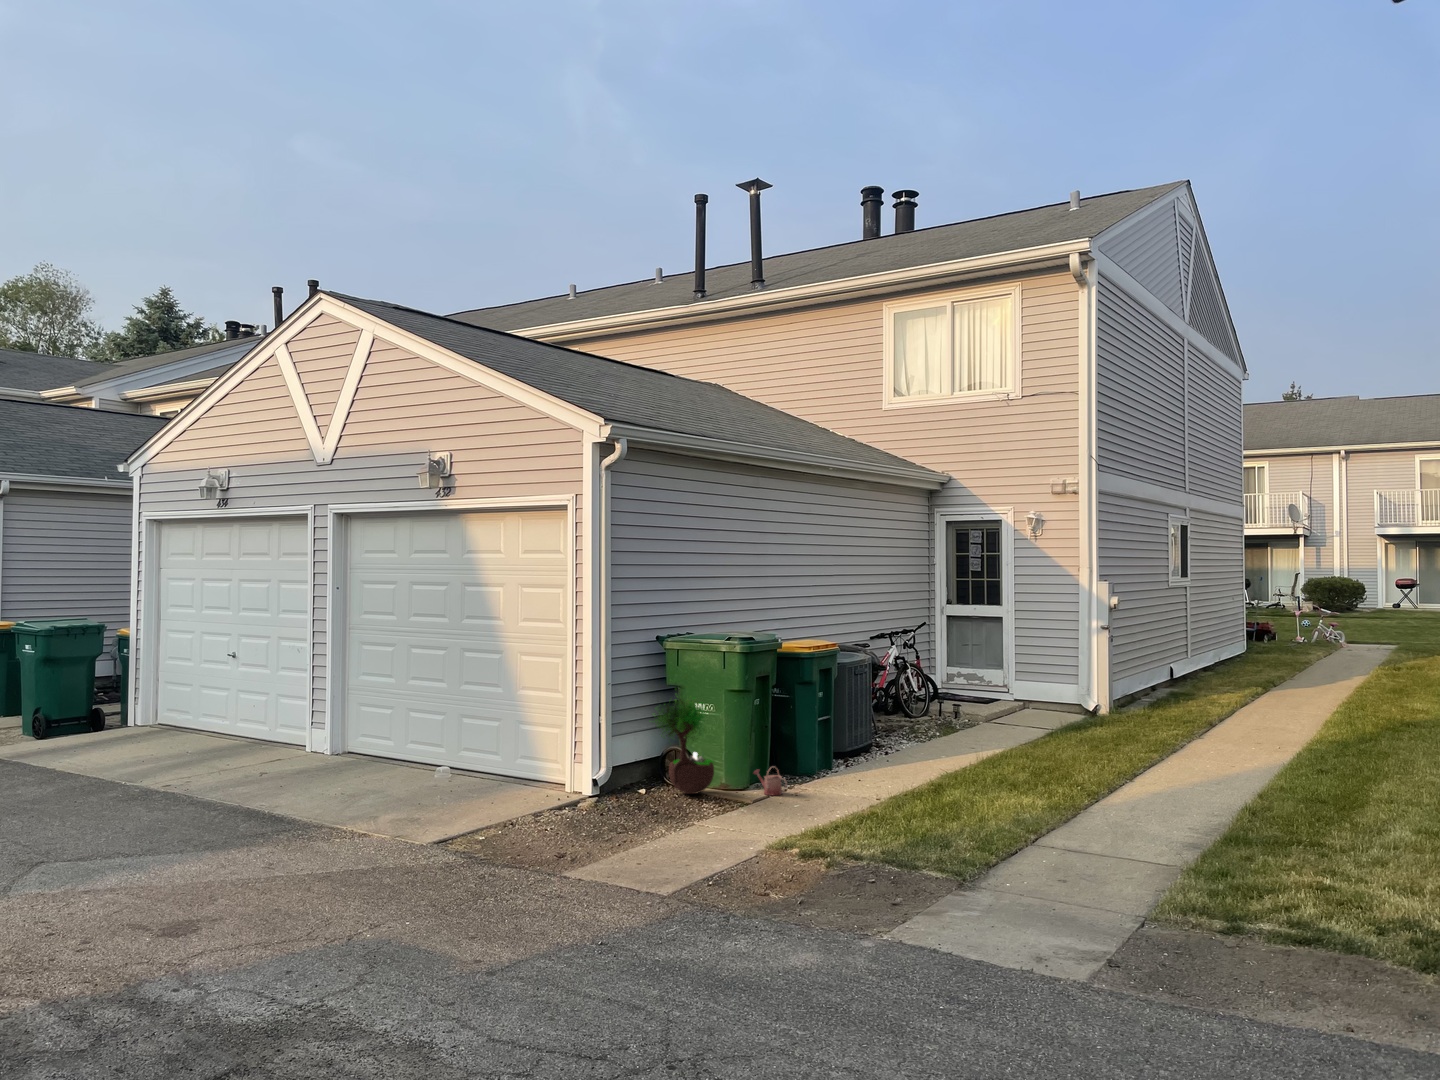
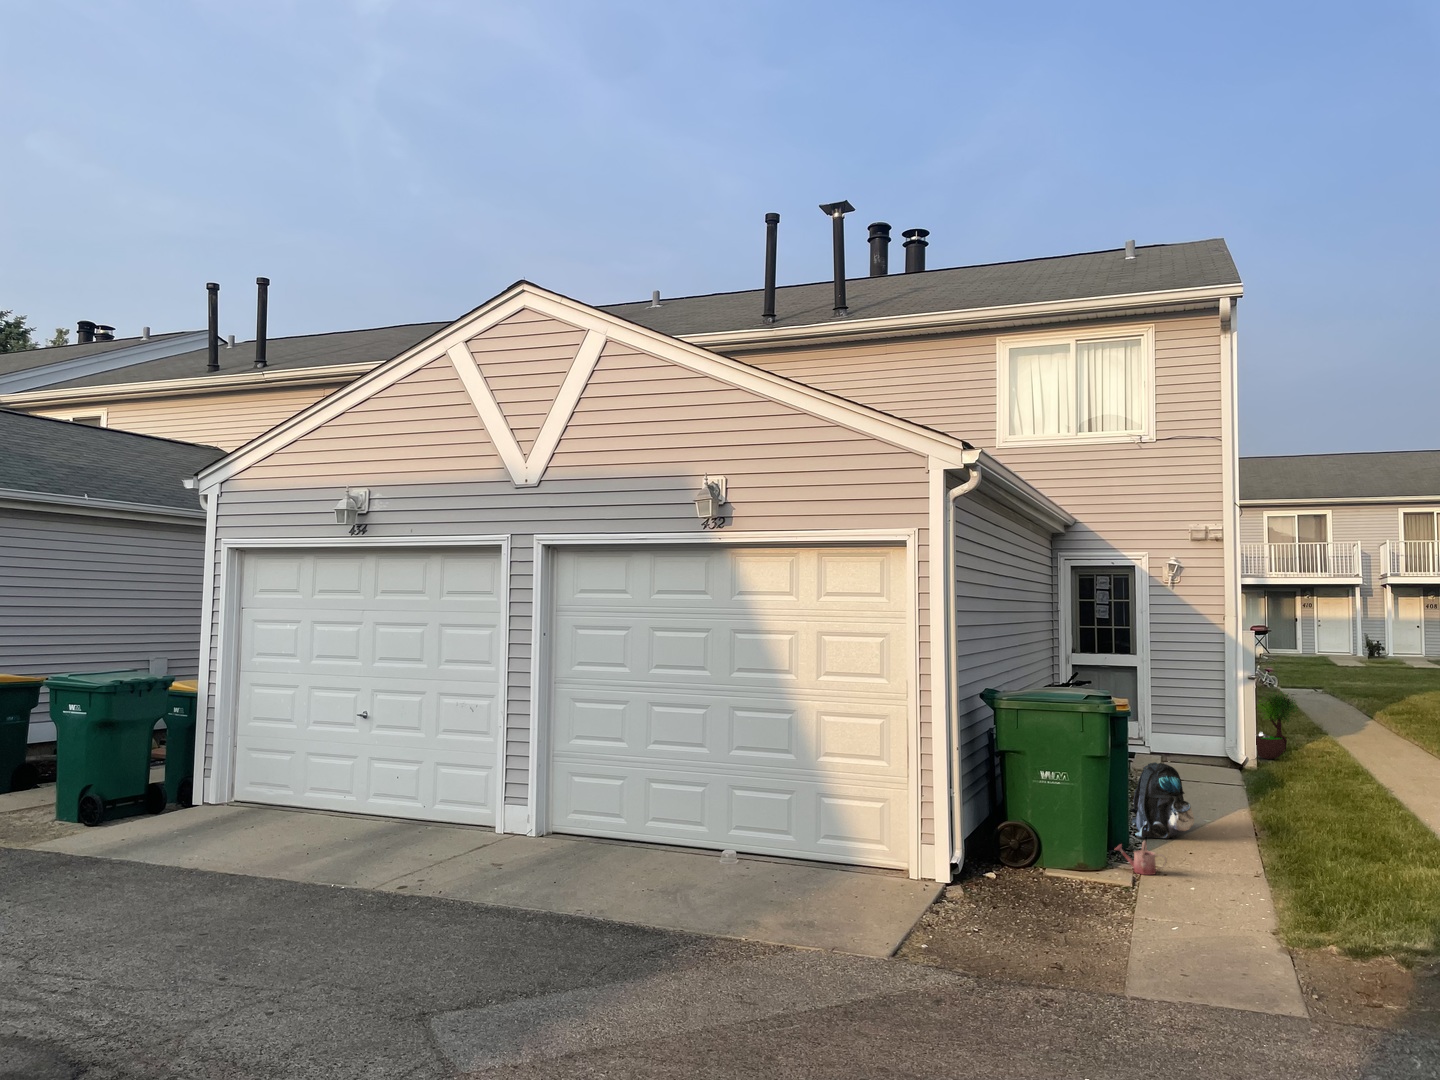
potted tree: present [655,698,714,794] -> present [1256,691,1298,759]
backpack: none [831,703,882,770] -> present [1131,762,1194,838]

